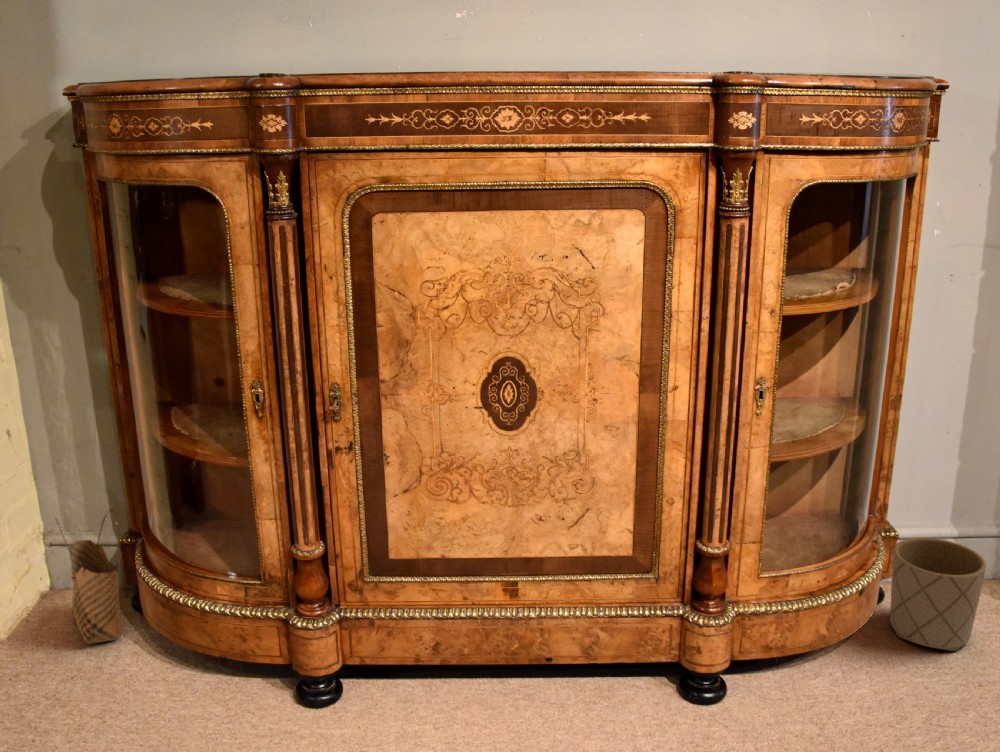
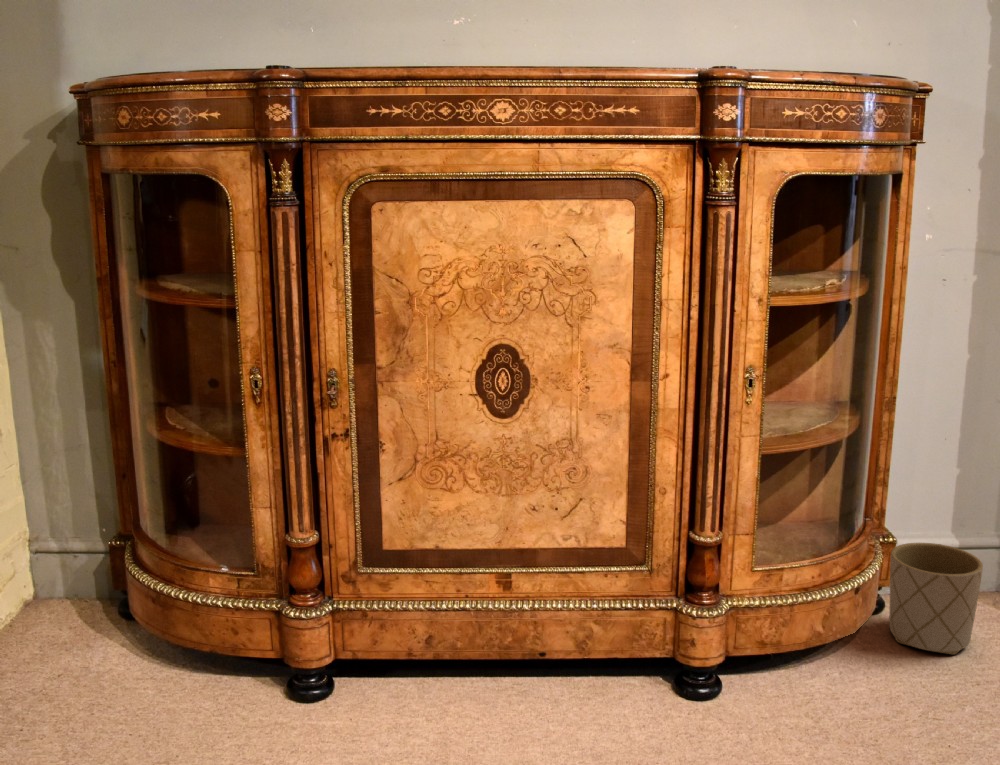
woven basket: present [55,509,121,644] -> none [45,510,110,645]

